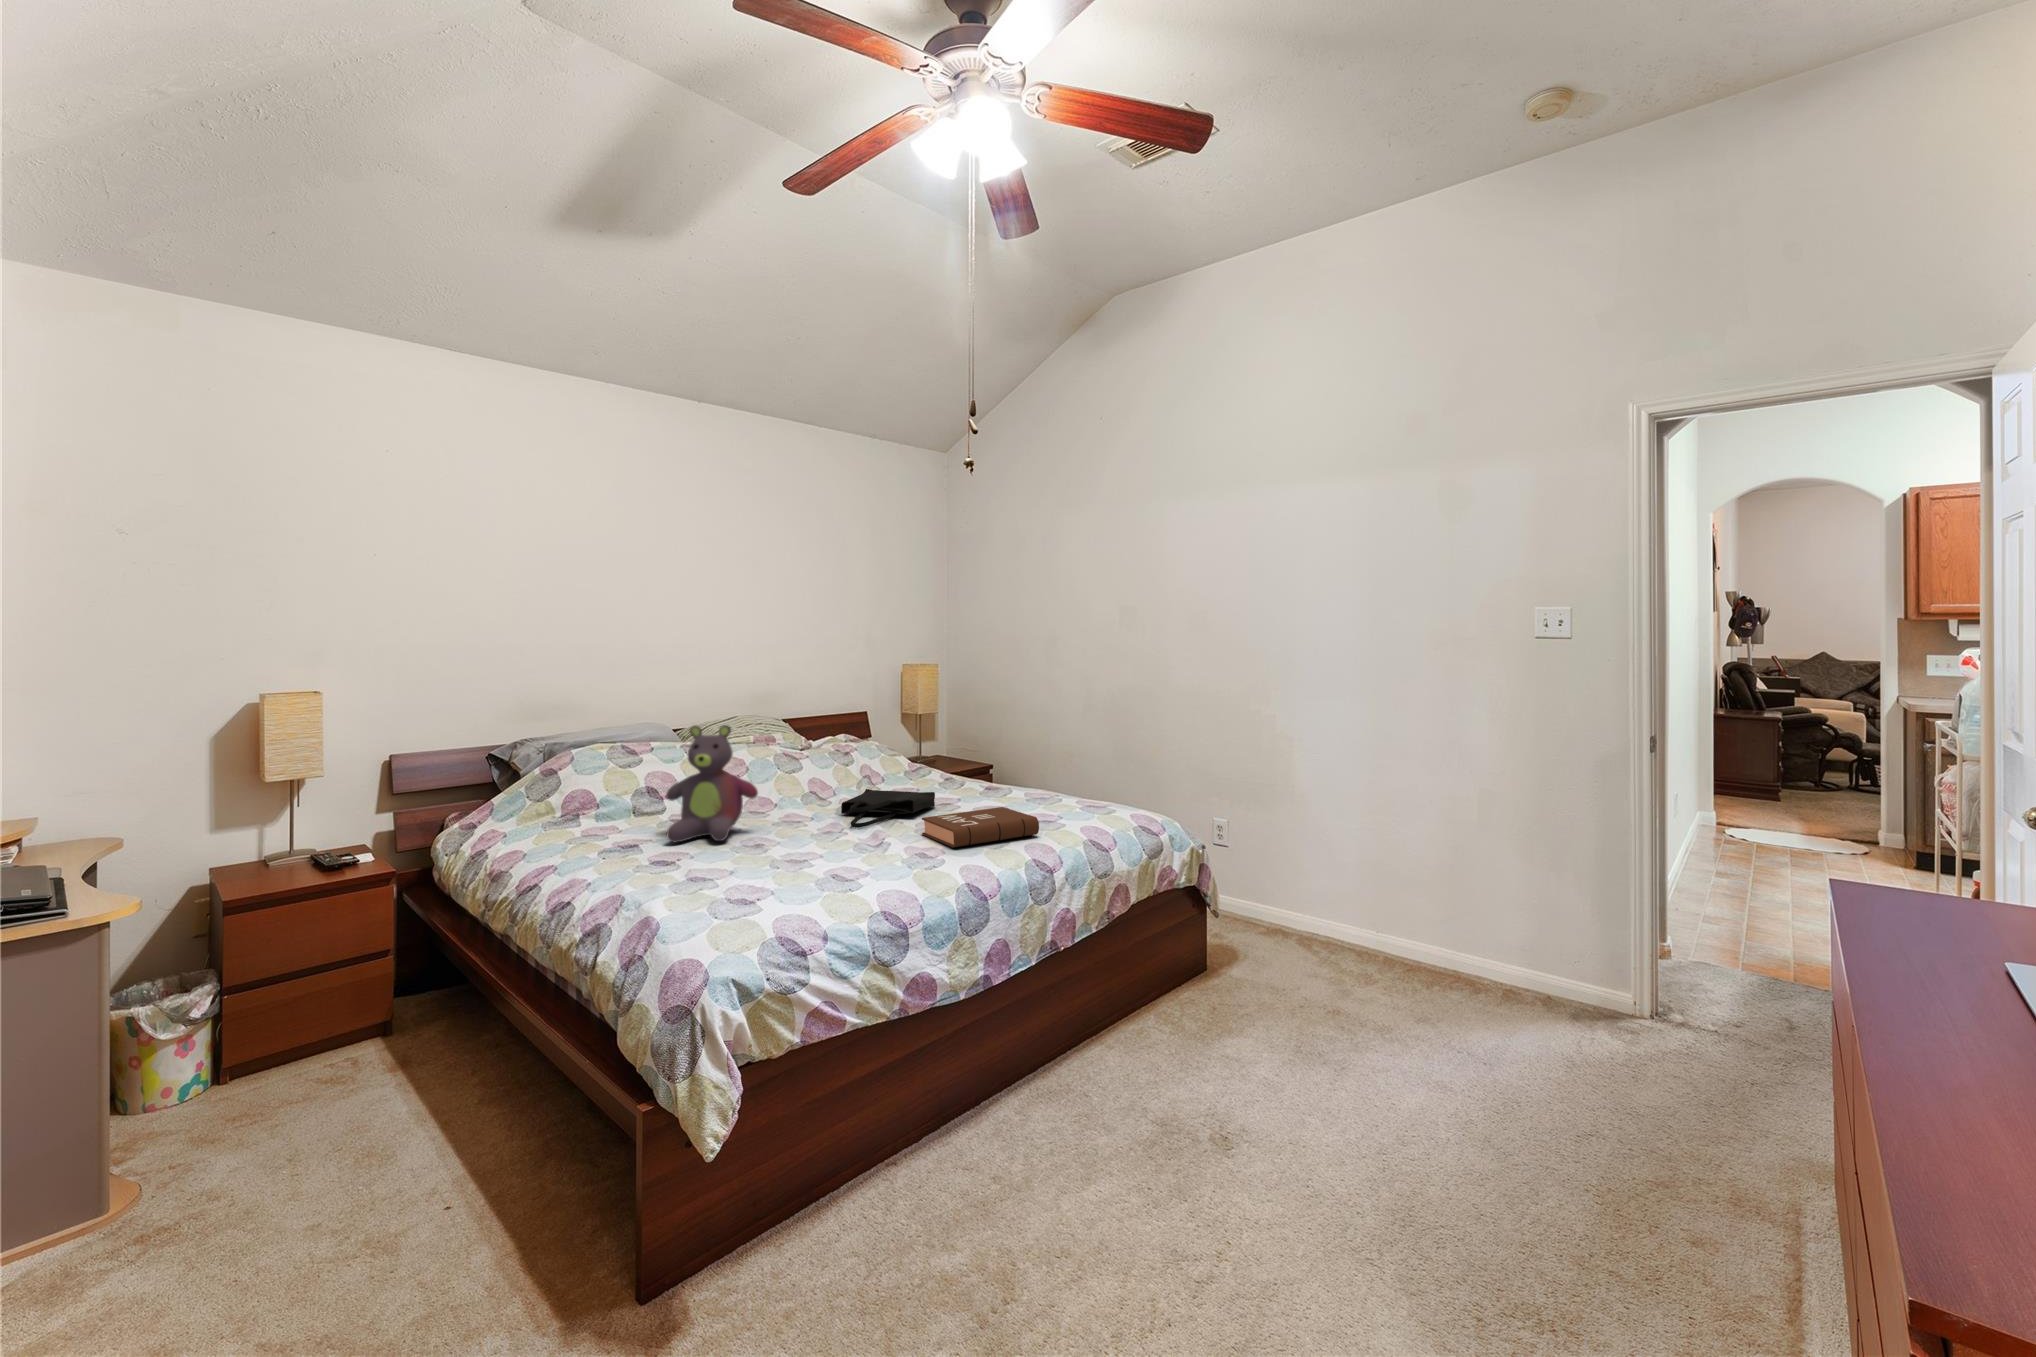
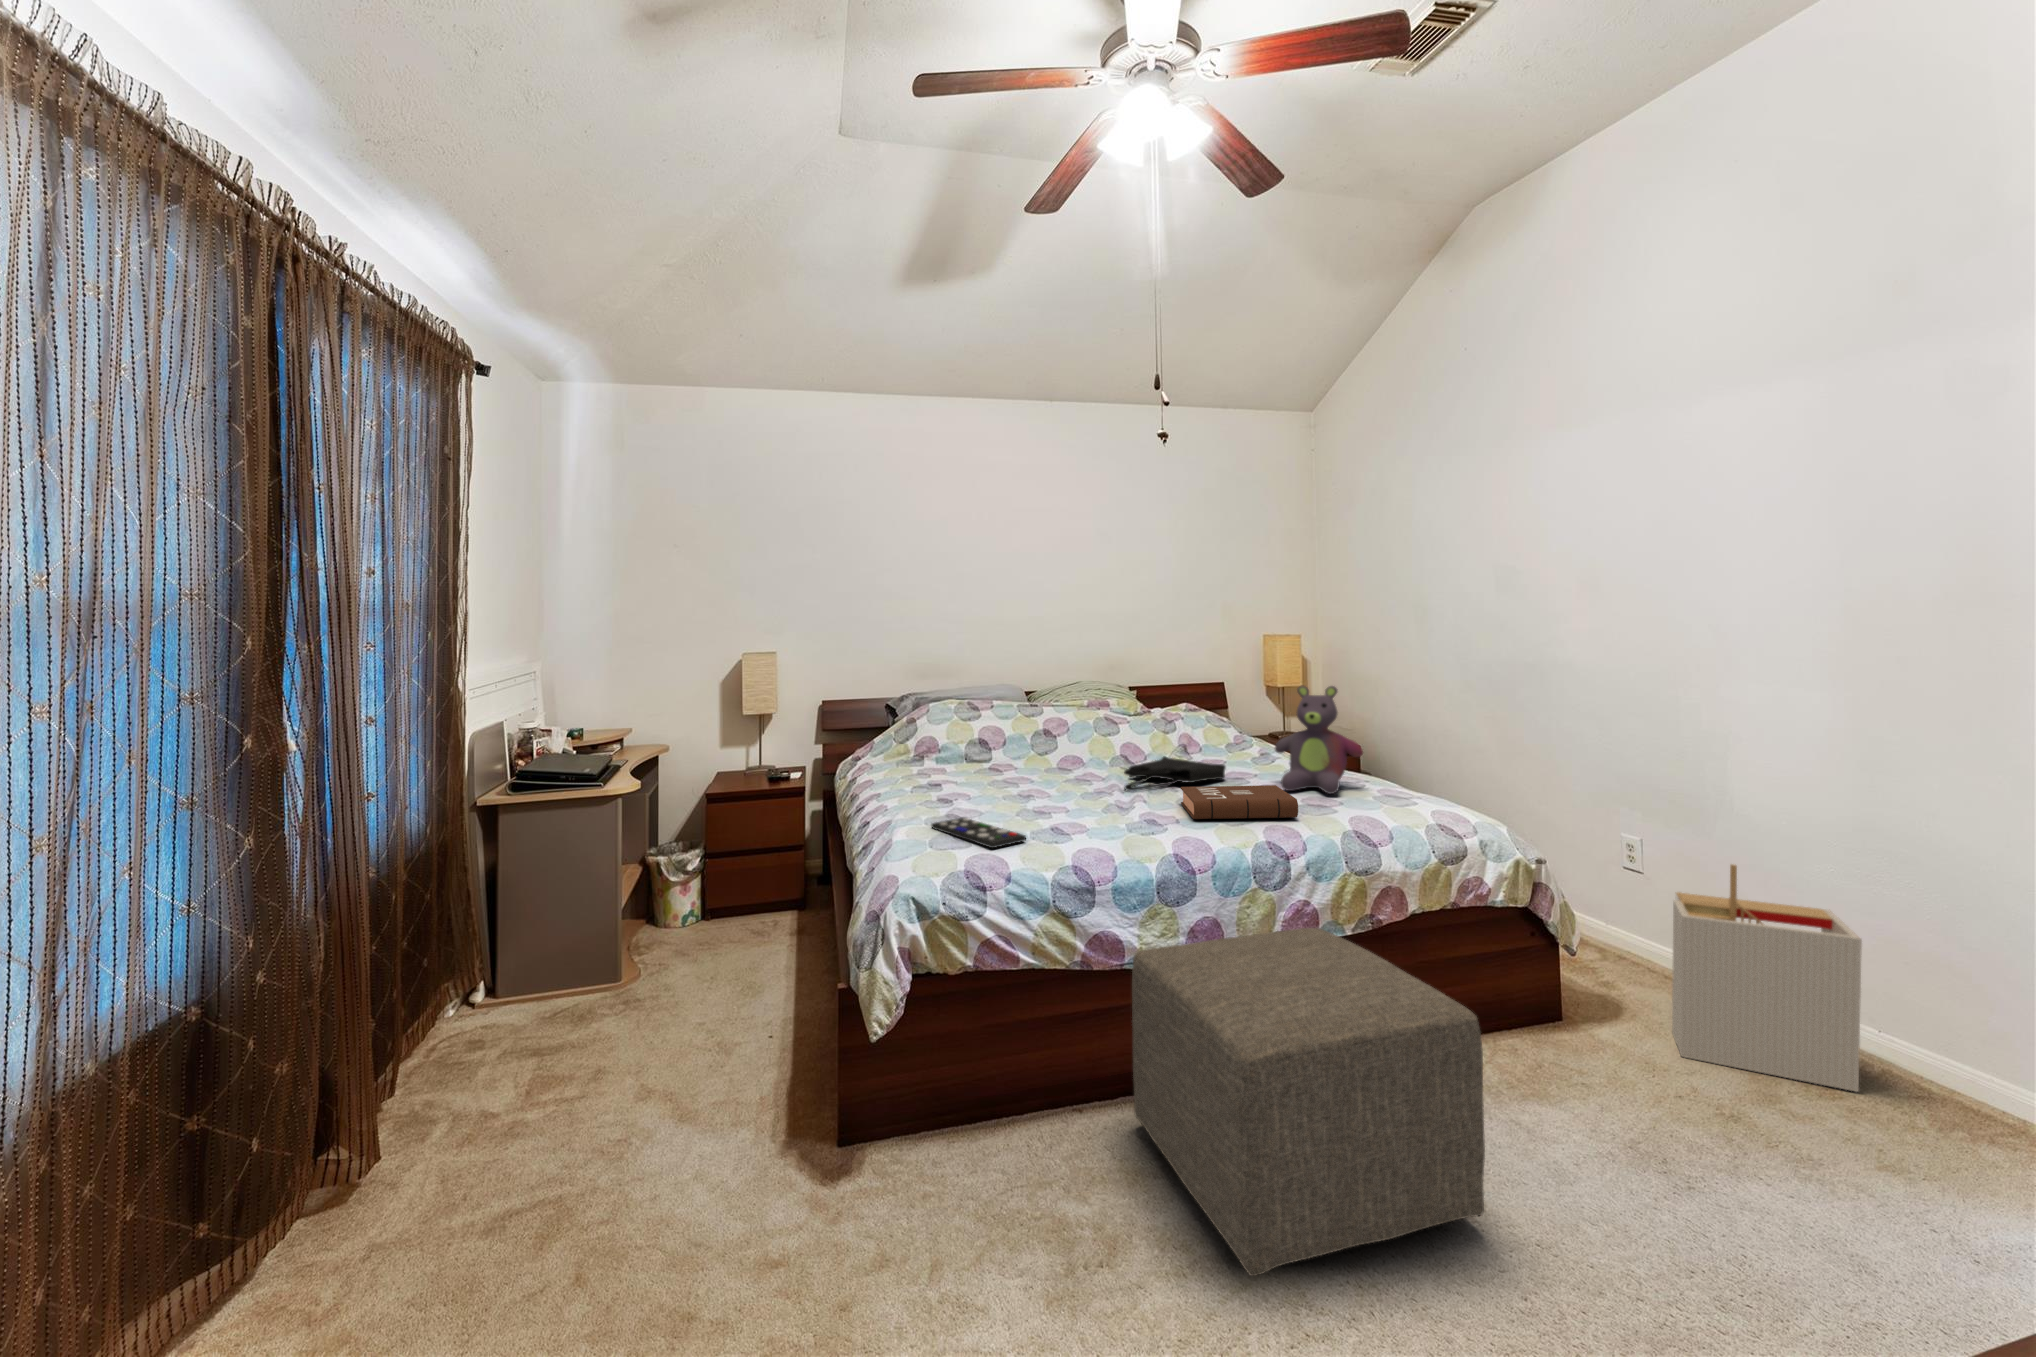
stuffed bear: present [666,725,758,843] -> present [1275,686,1363,794]
storage bin: none [1268,832,1378,978] -> present [1672,864,1862,1092]
remote control: none [682,879,816,907] -> present [932,817,1026,848]
ottoman: none [963,930,1259,1250] -> present [1132,928,1485,1276]

